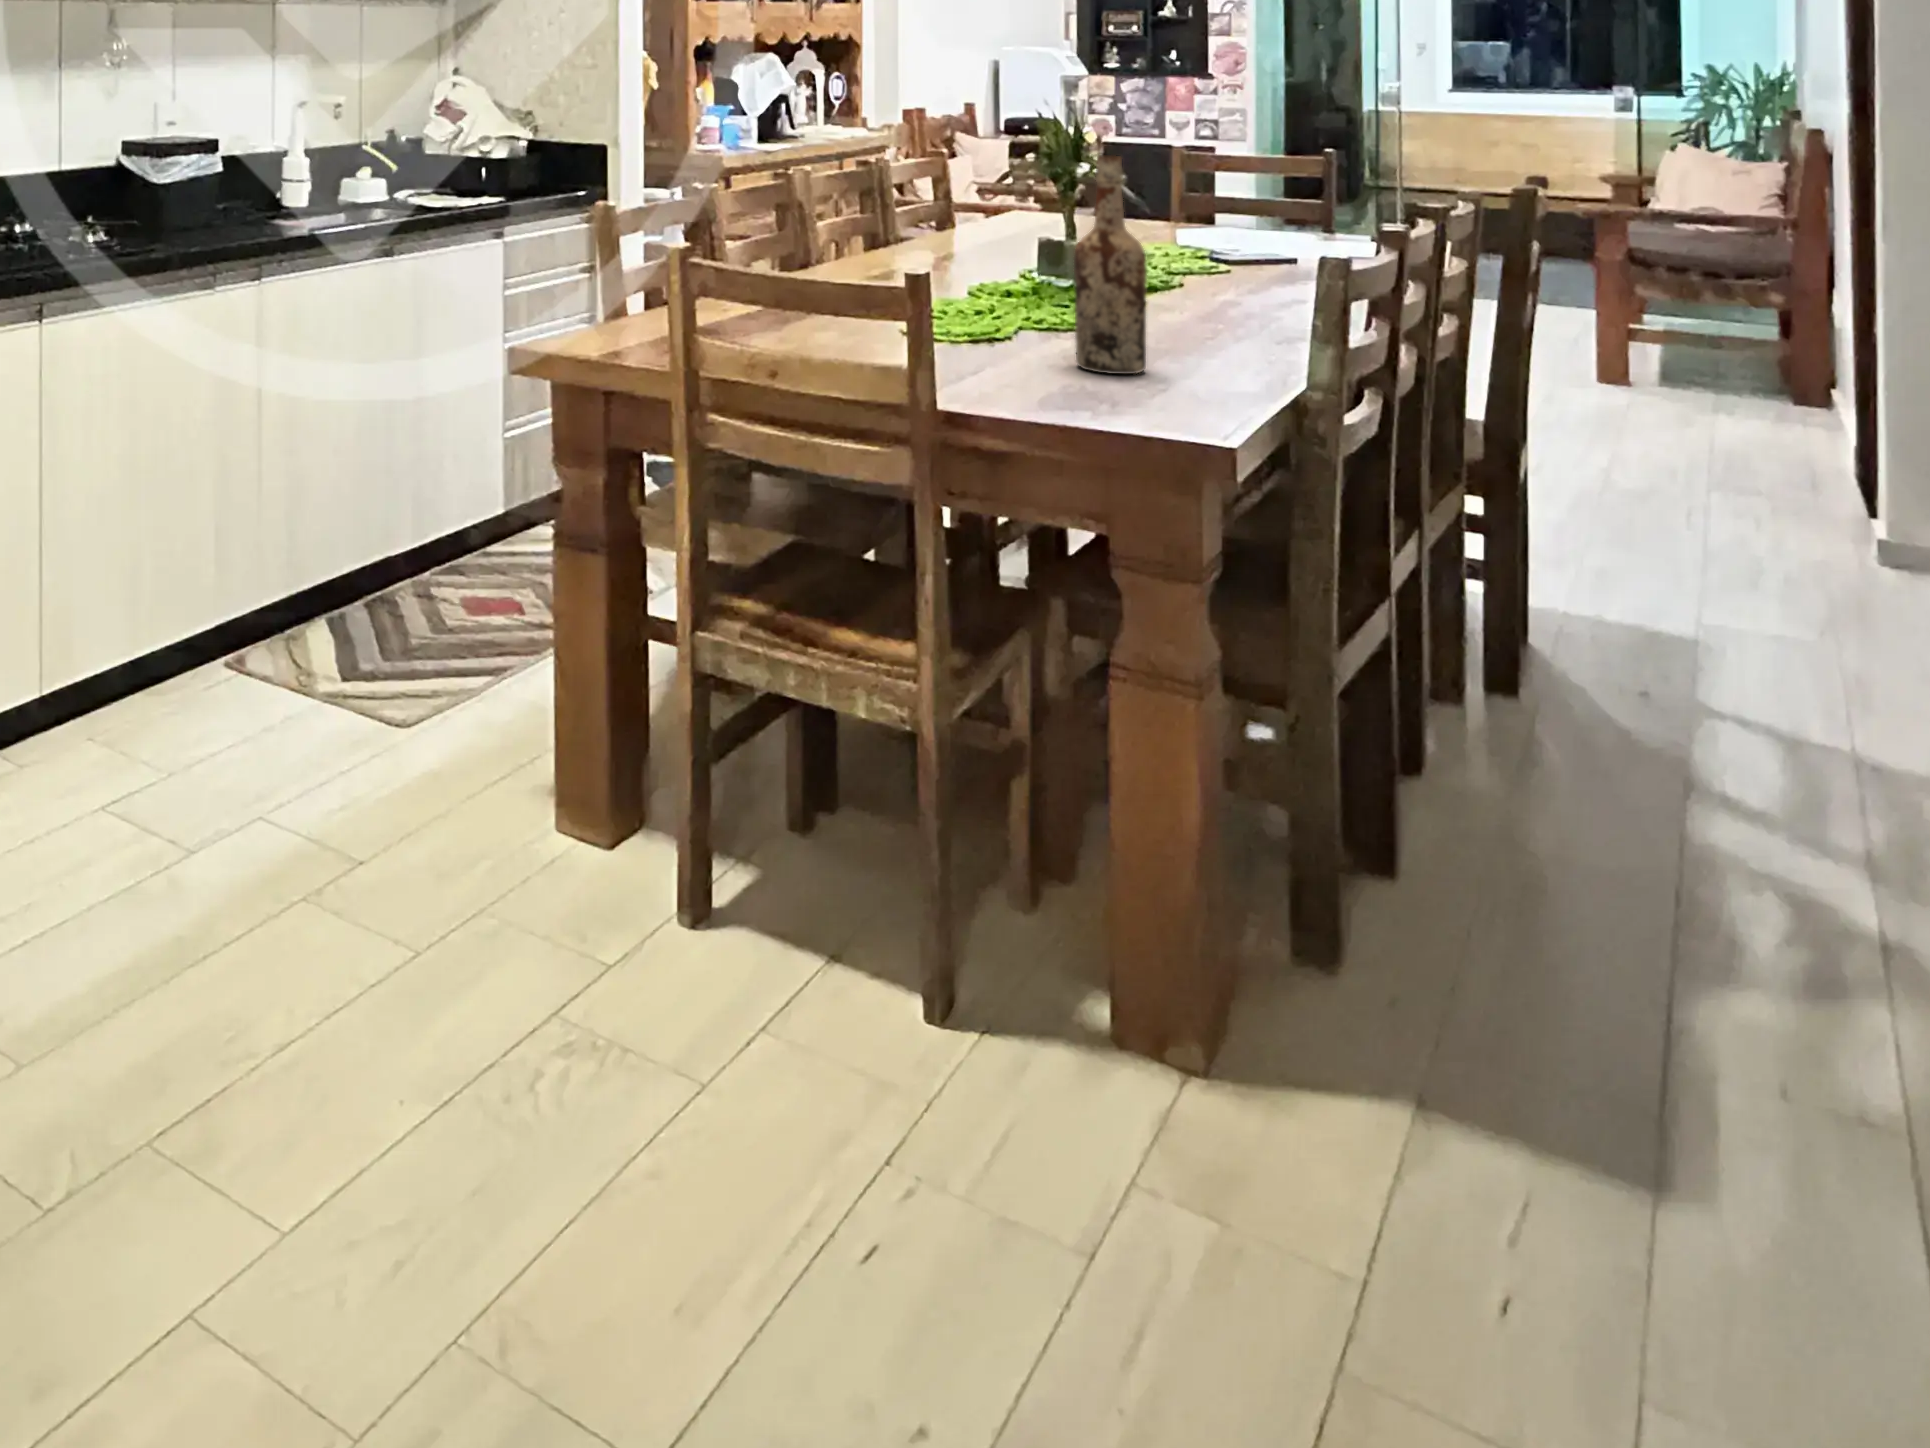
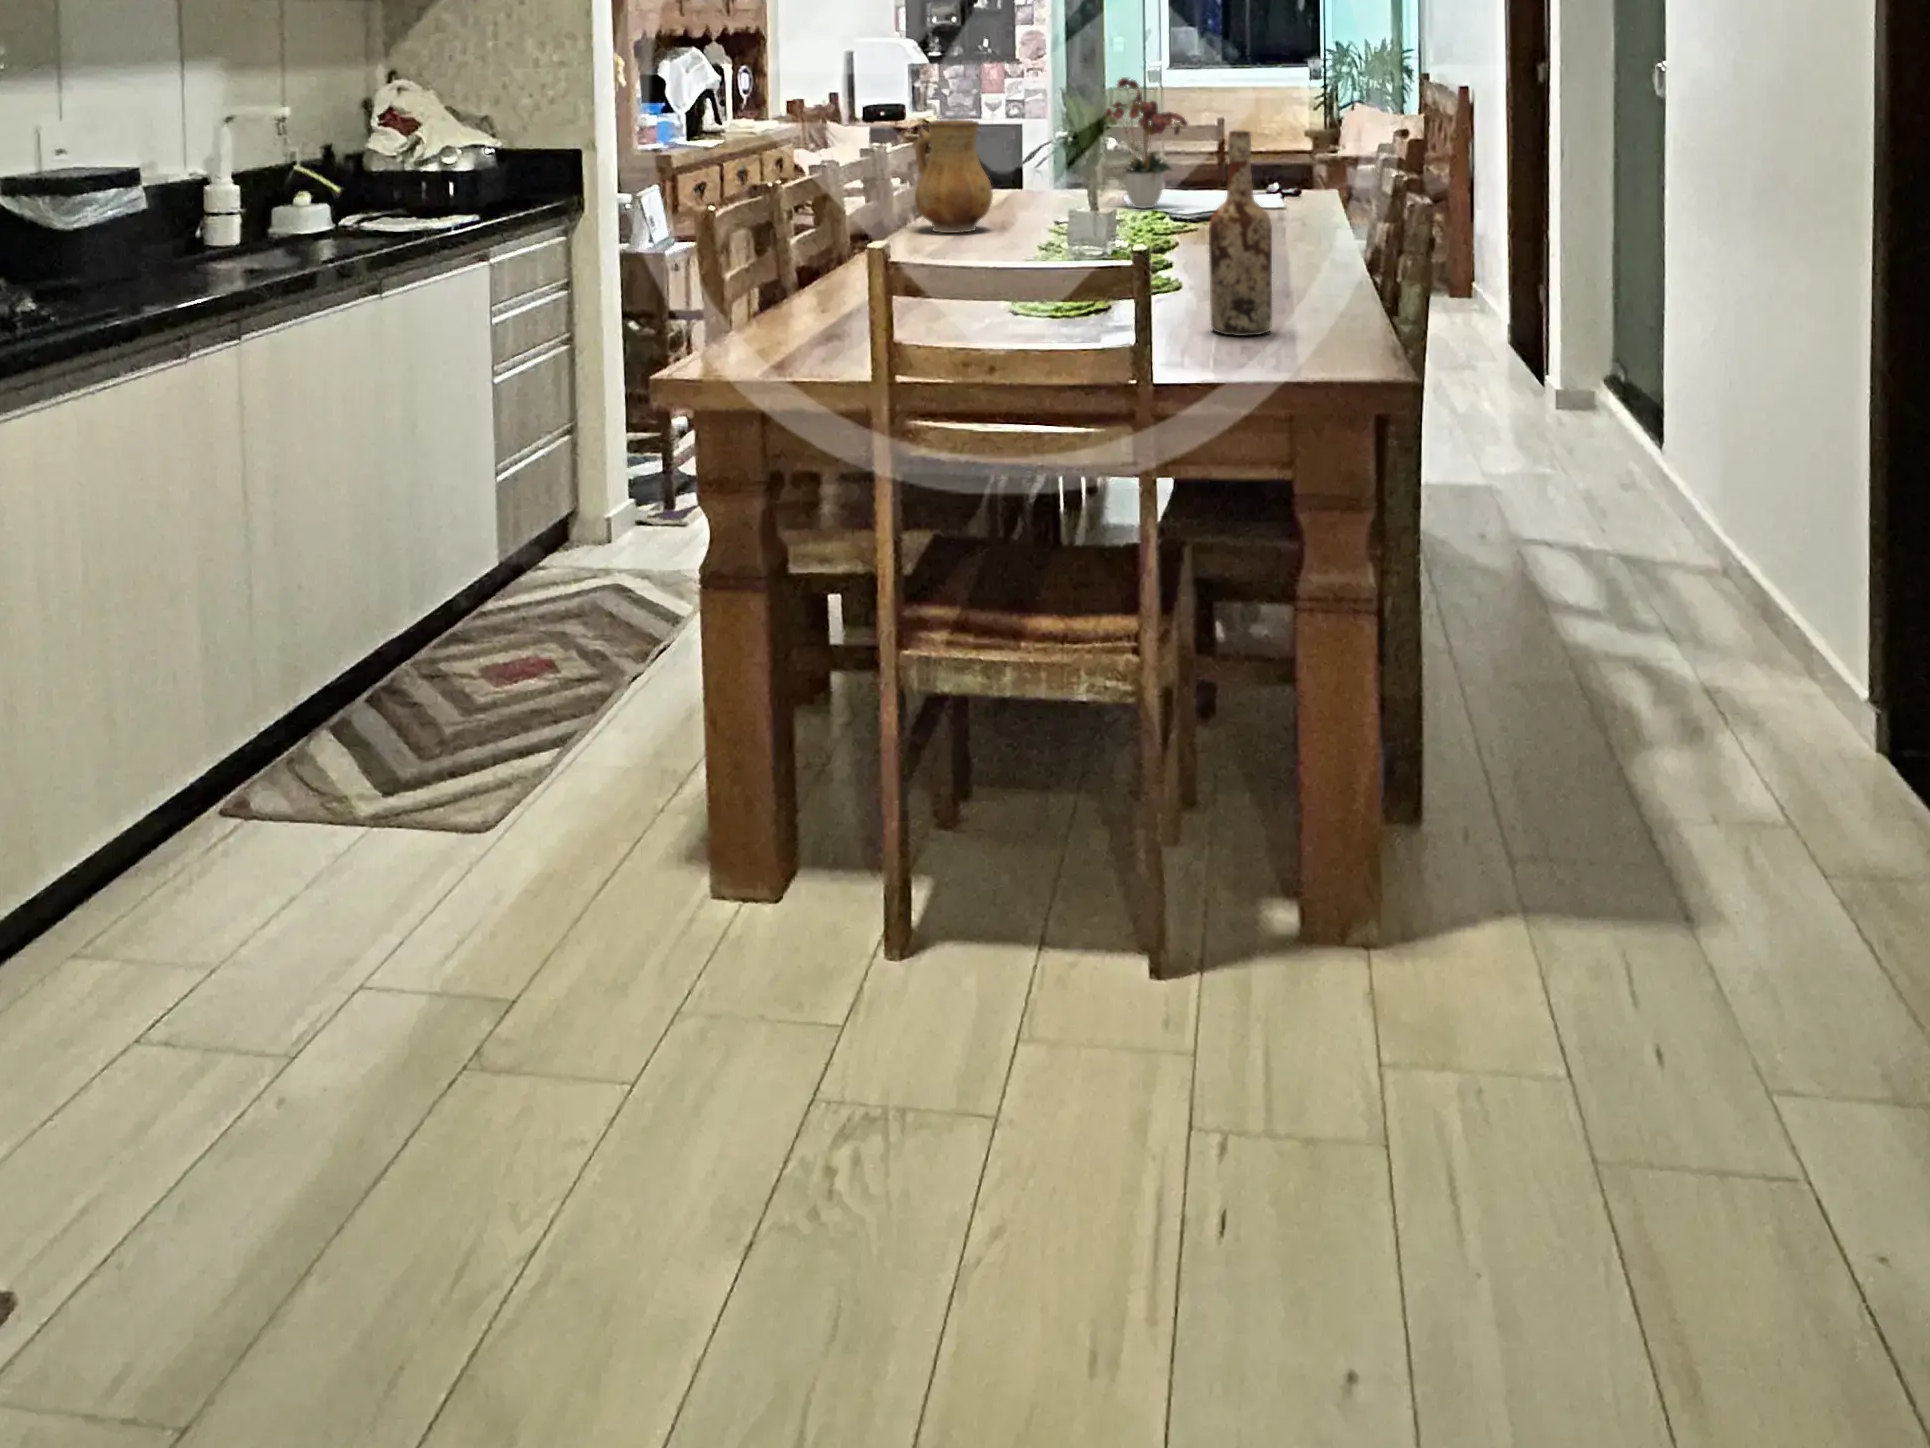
flower arrangement: none [1143,91,1258,245] -> present [1105,77,1188,208]
ceramic pitcher: none [901,134,986,252] -> present [915,119,993,233]

